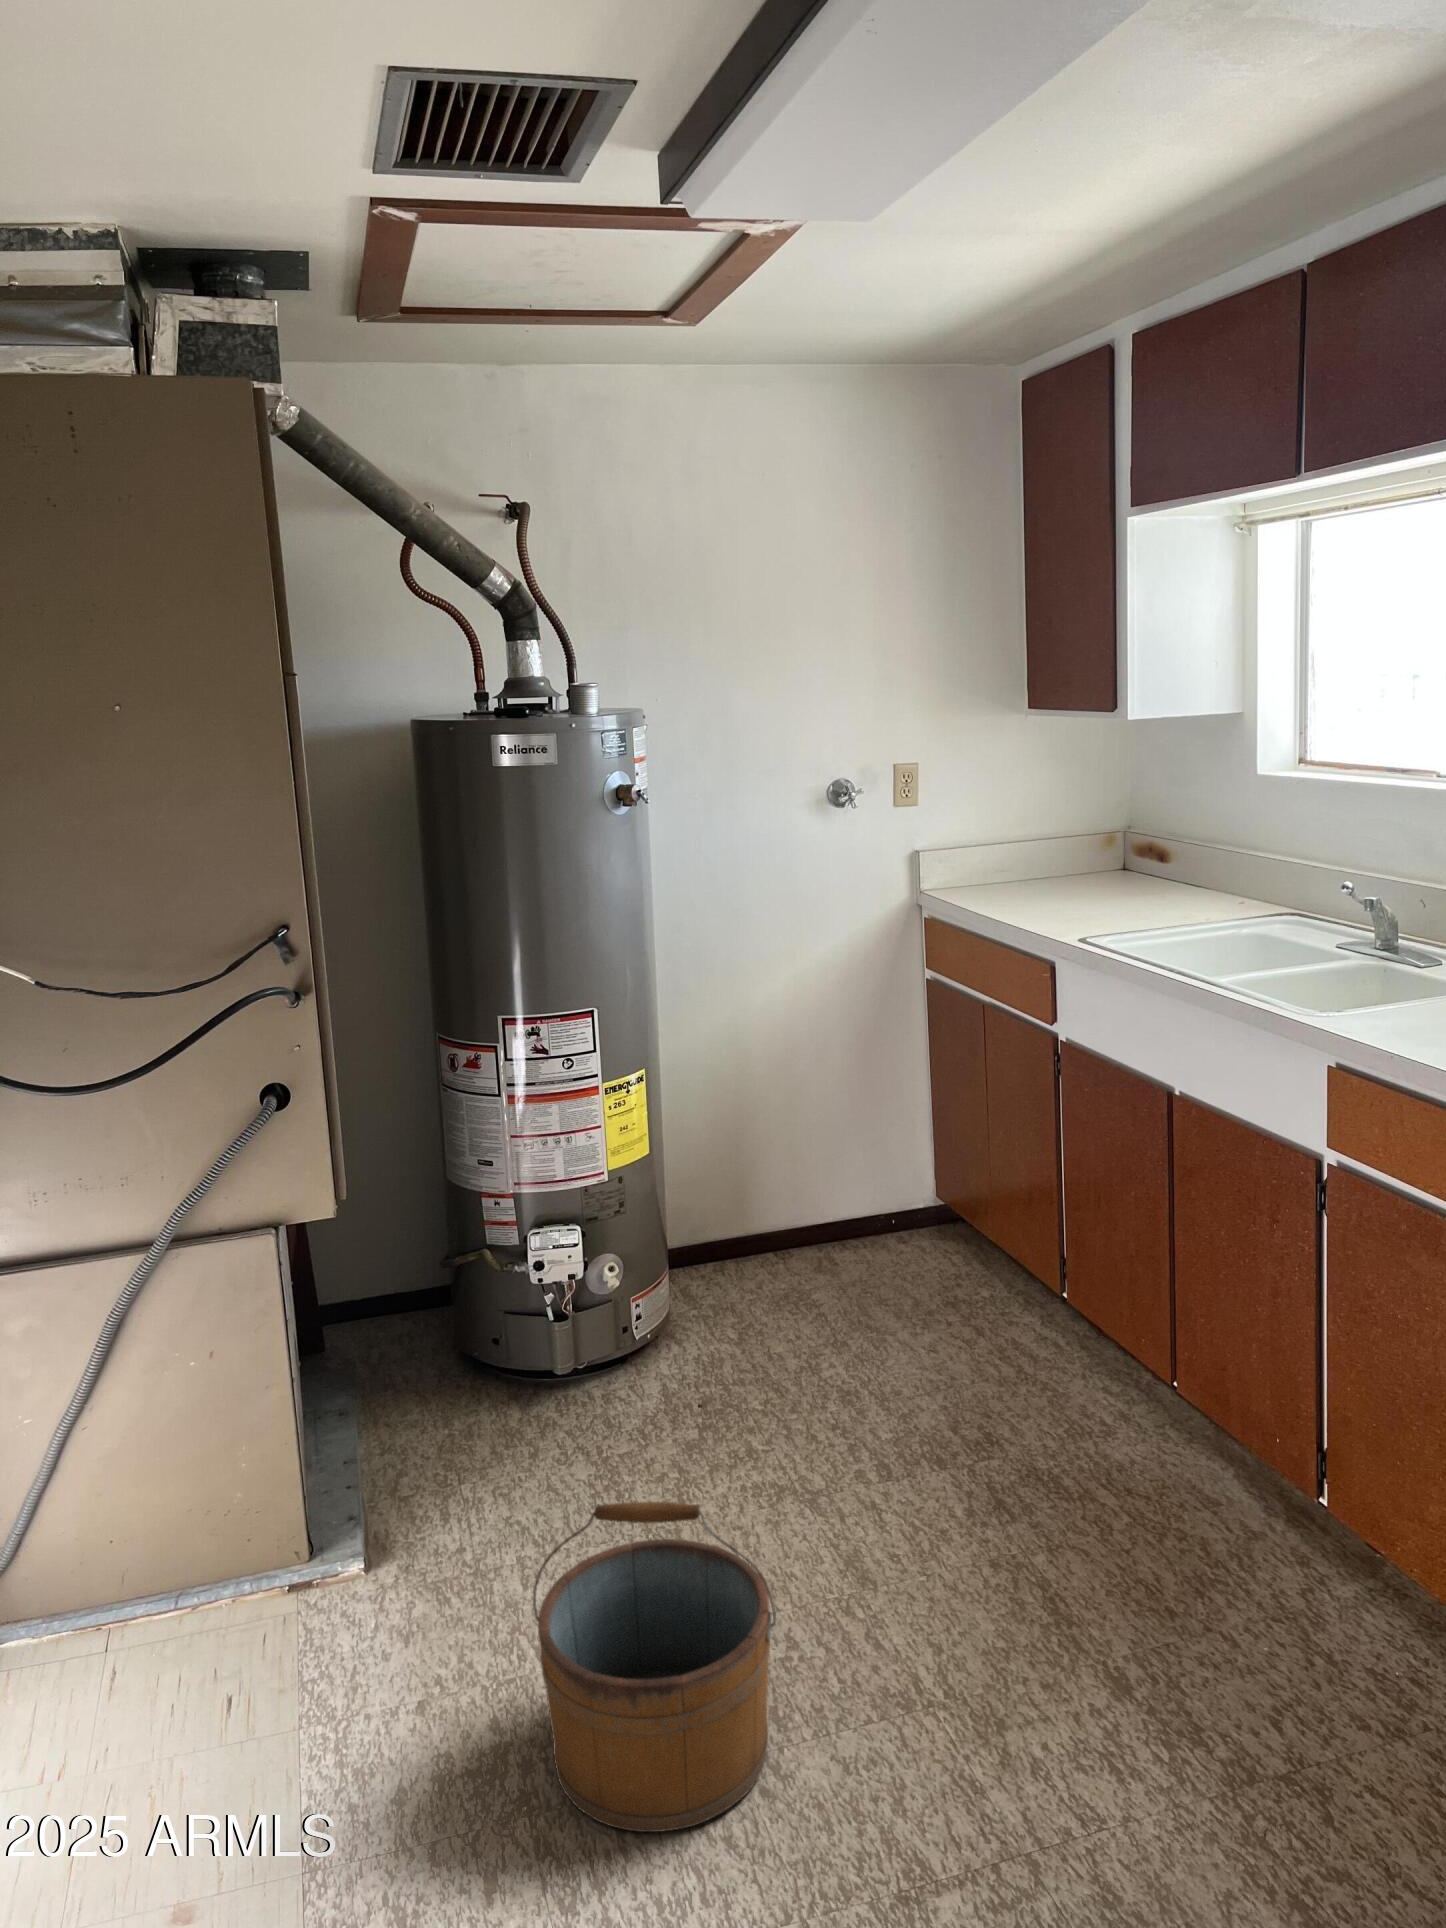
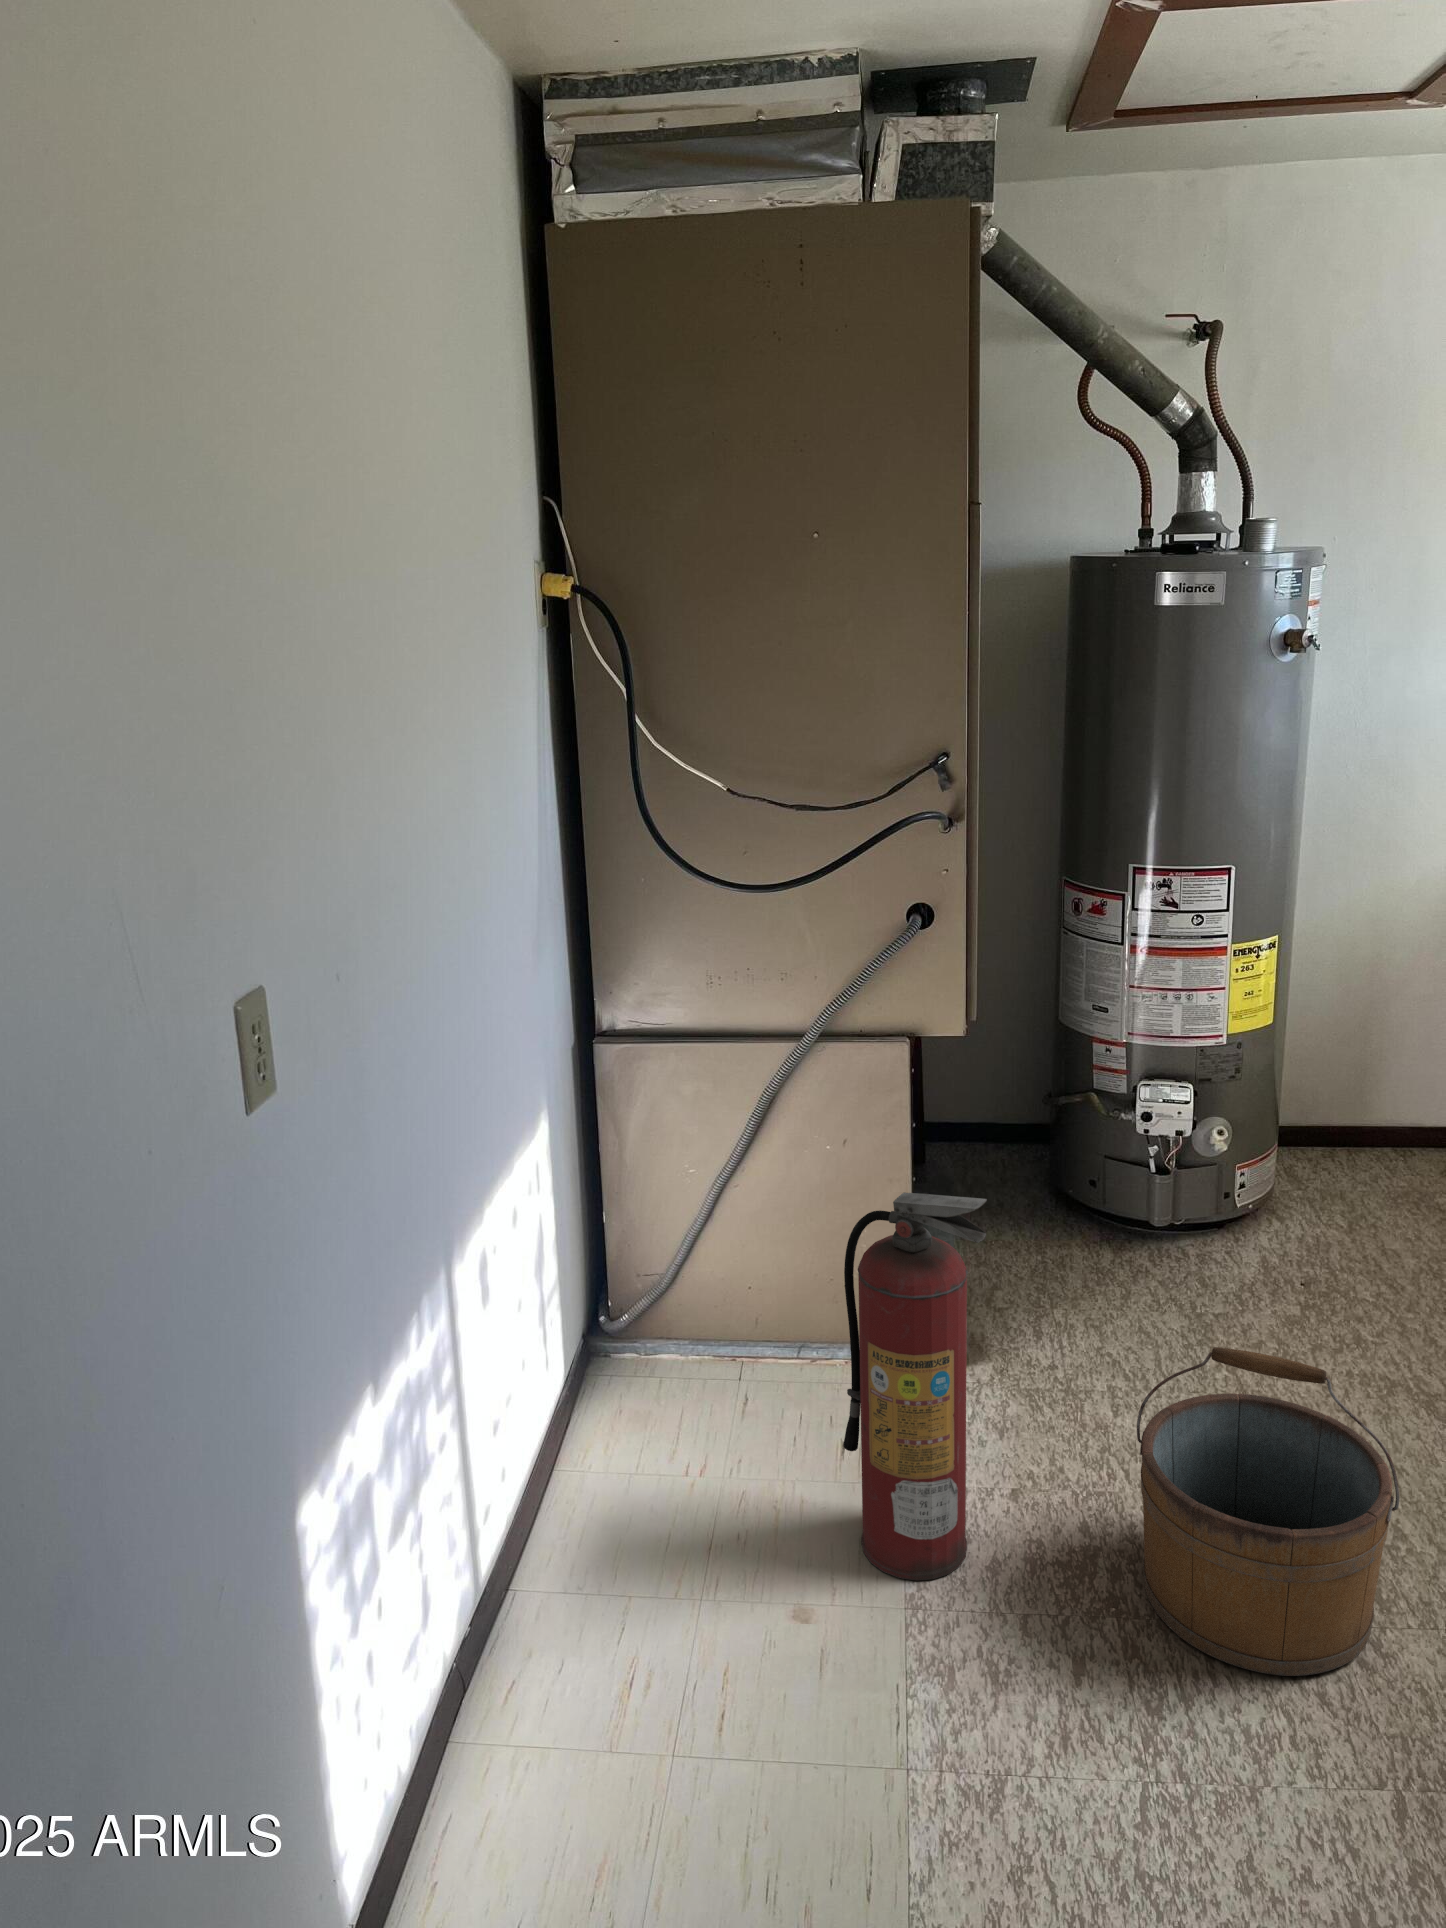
fire extinguisher: none [202,1401,370,1848] -> present [843,1192,987,1580]

